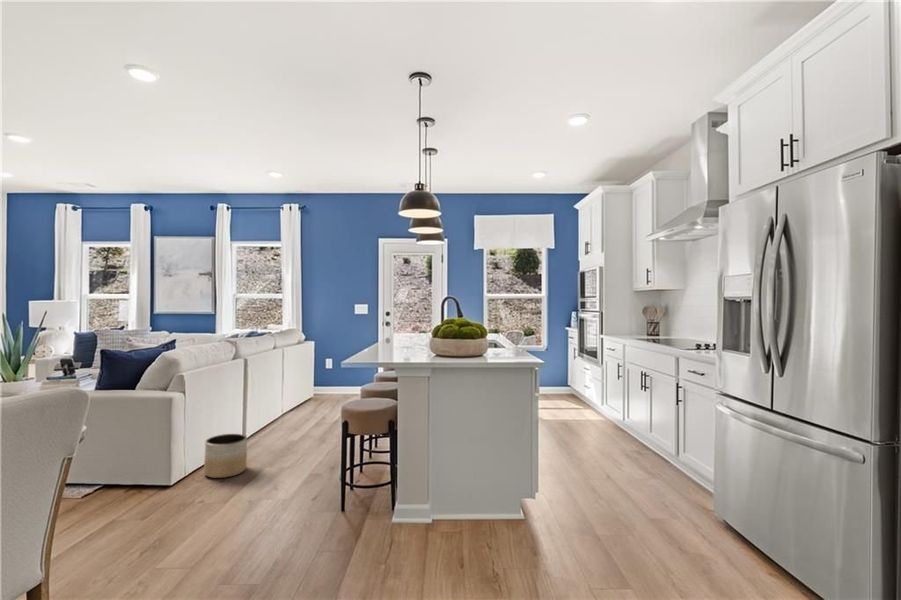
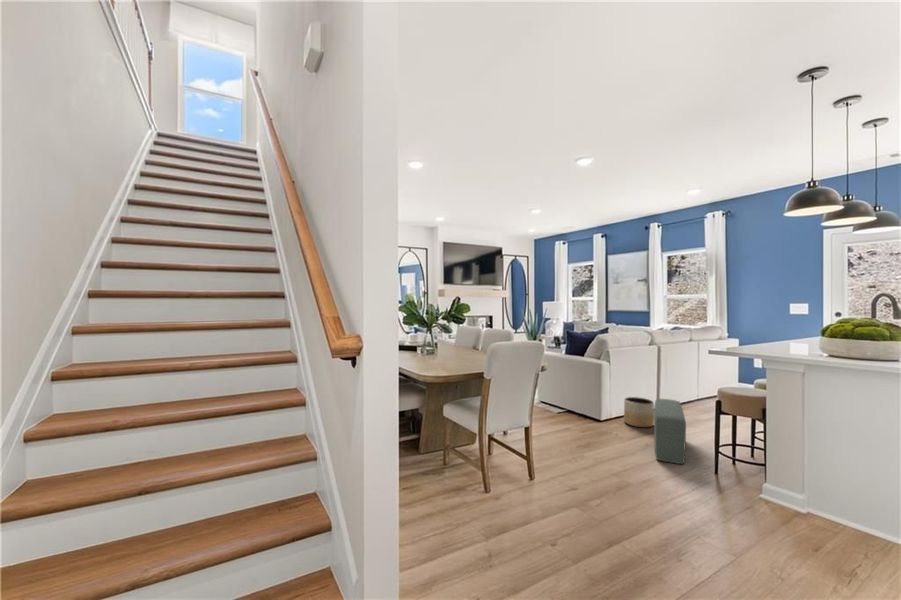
pouf: none [254,429,307,523] -> present [654,399,686,464]

